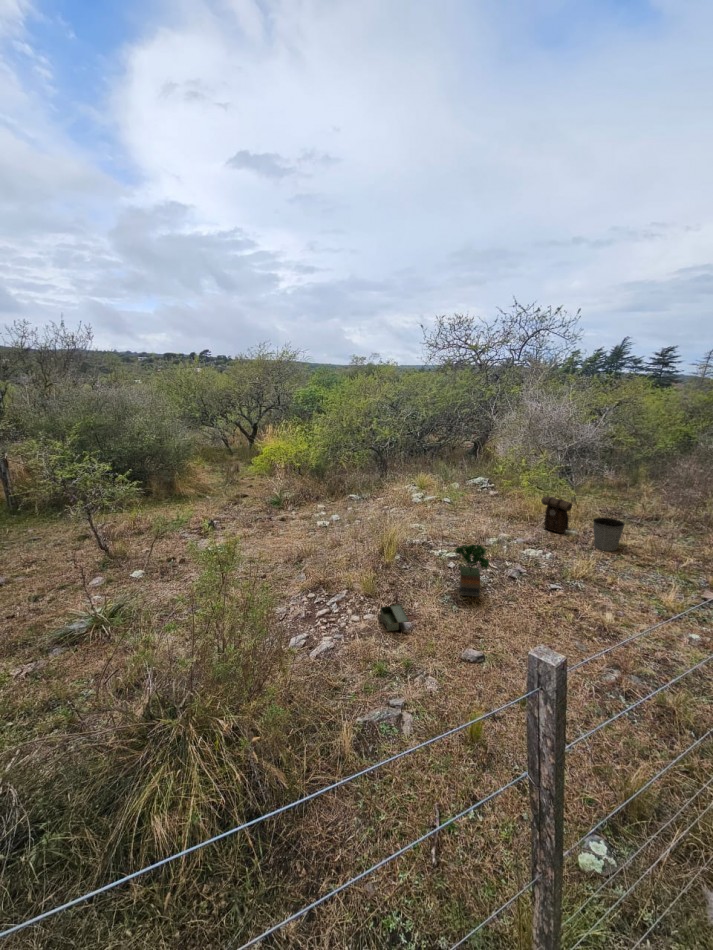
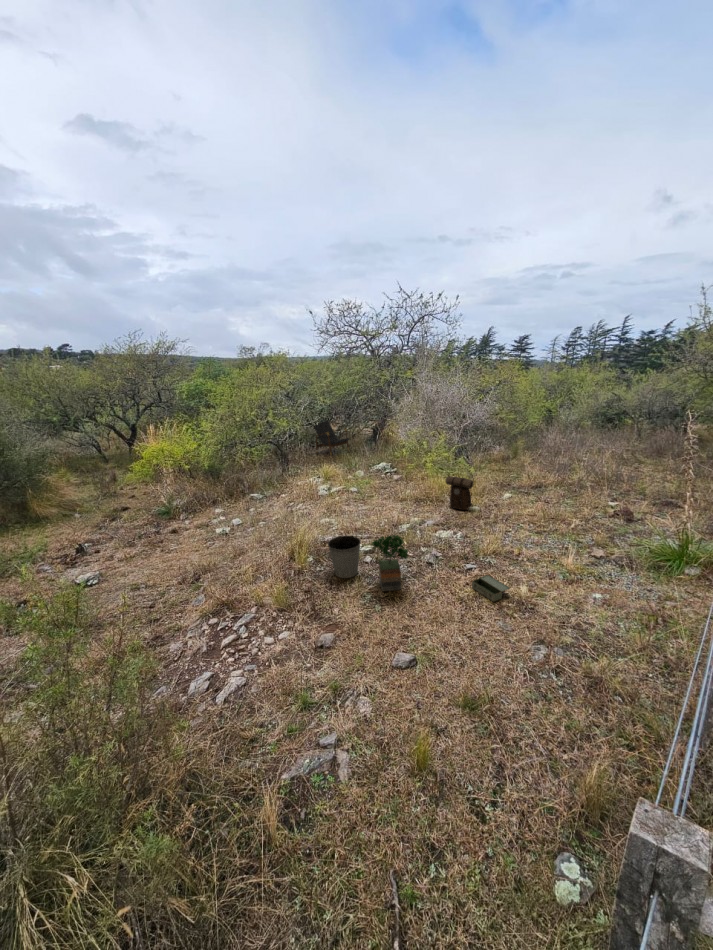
lounge chair: none [413,431,448,465] -> present [315,421,349,454]
bucket: present [593,517,625,551] -> present [328,535,361,578]
toolbox: present [380,604,409,631] -> present [472,575,510,602]

